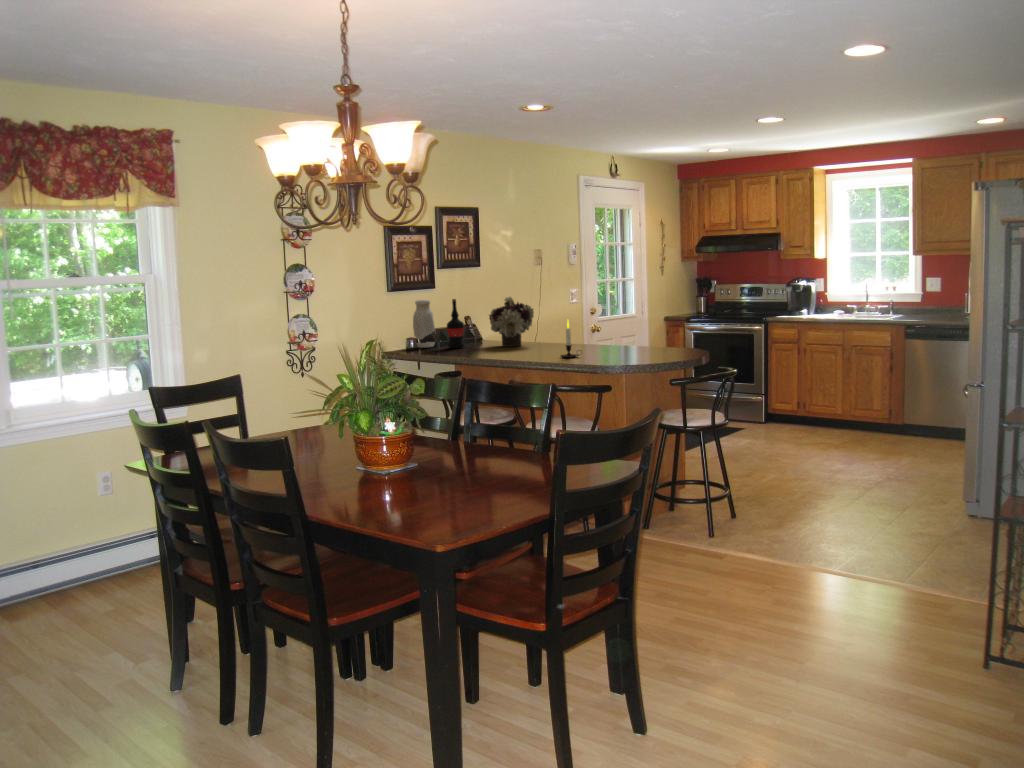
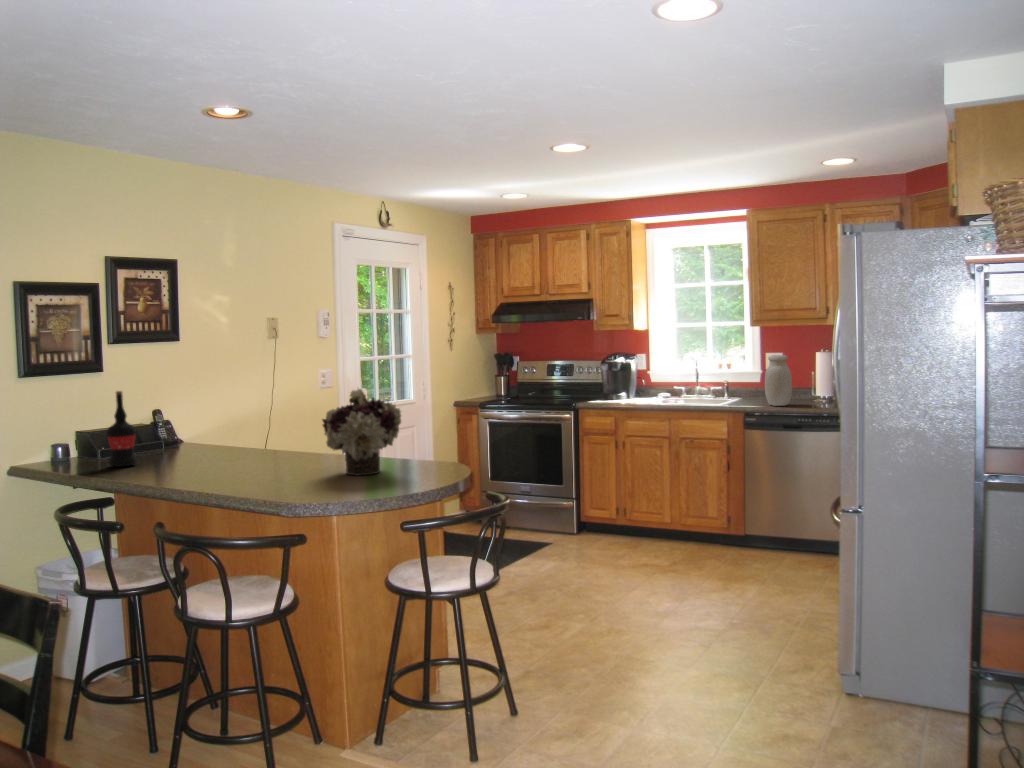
flower arrangement: present [489,296,534,347] -> present [322,388,401,475]
jar: present [413,300,435,348] -> present [765,355,792,406]
candle: present [560,321,579,358] -> none [264,428,300,491]

